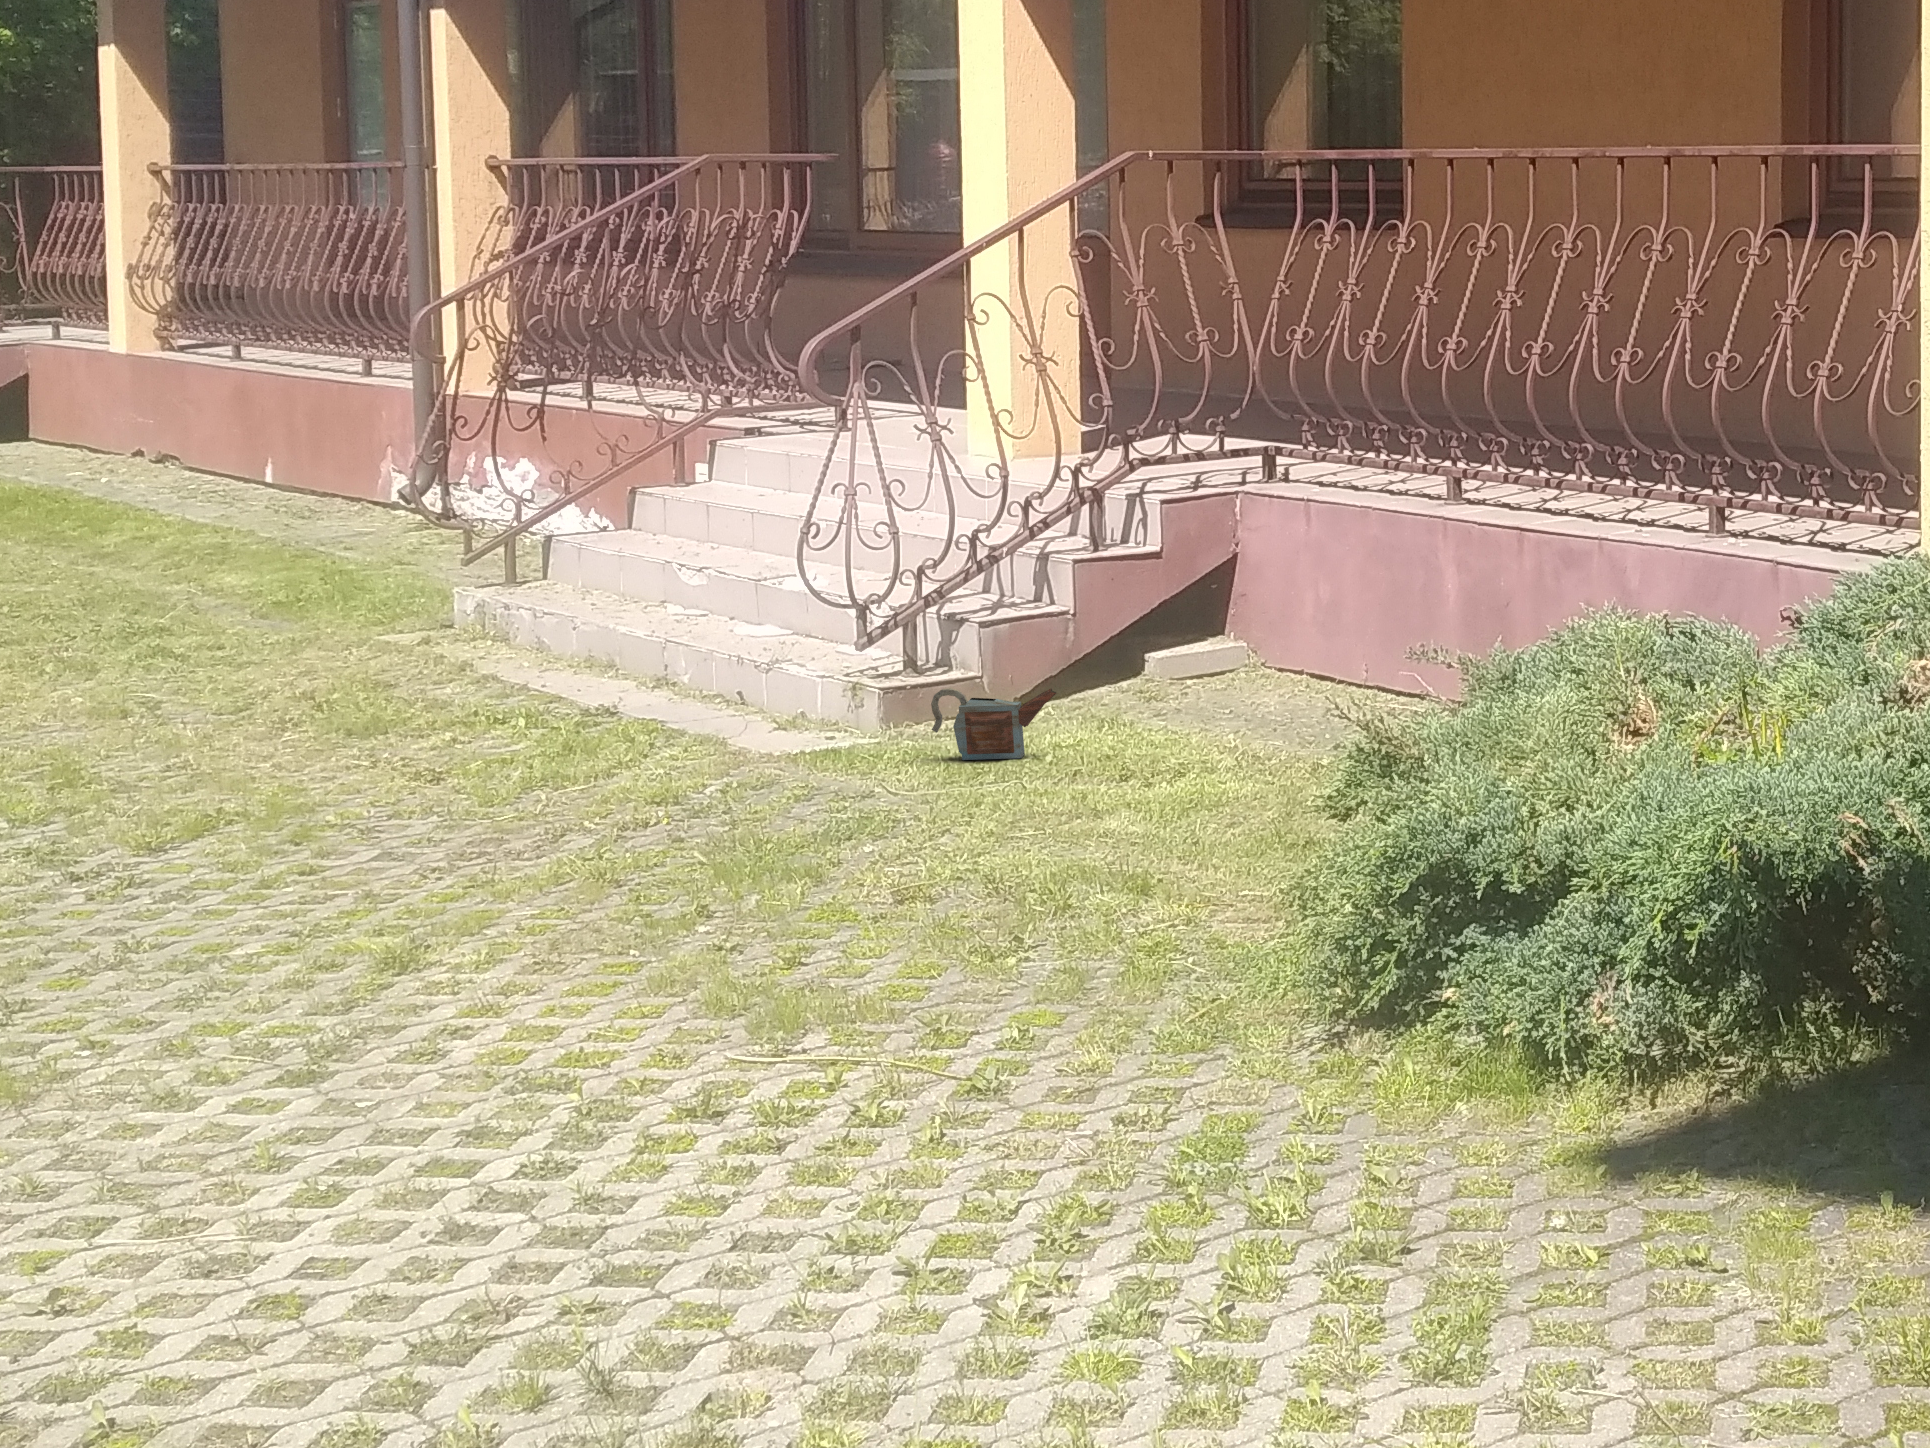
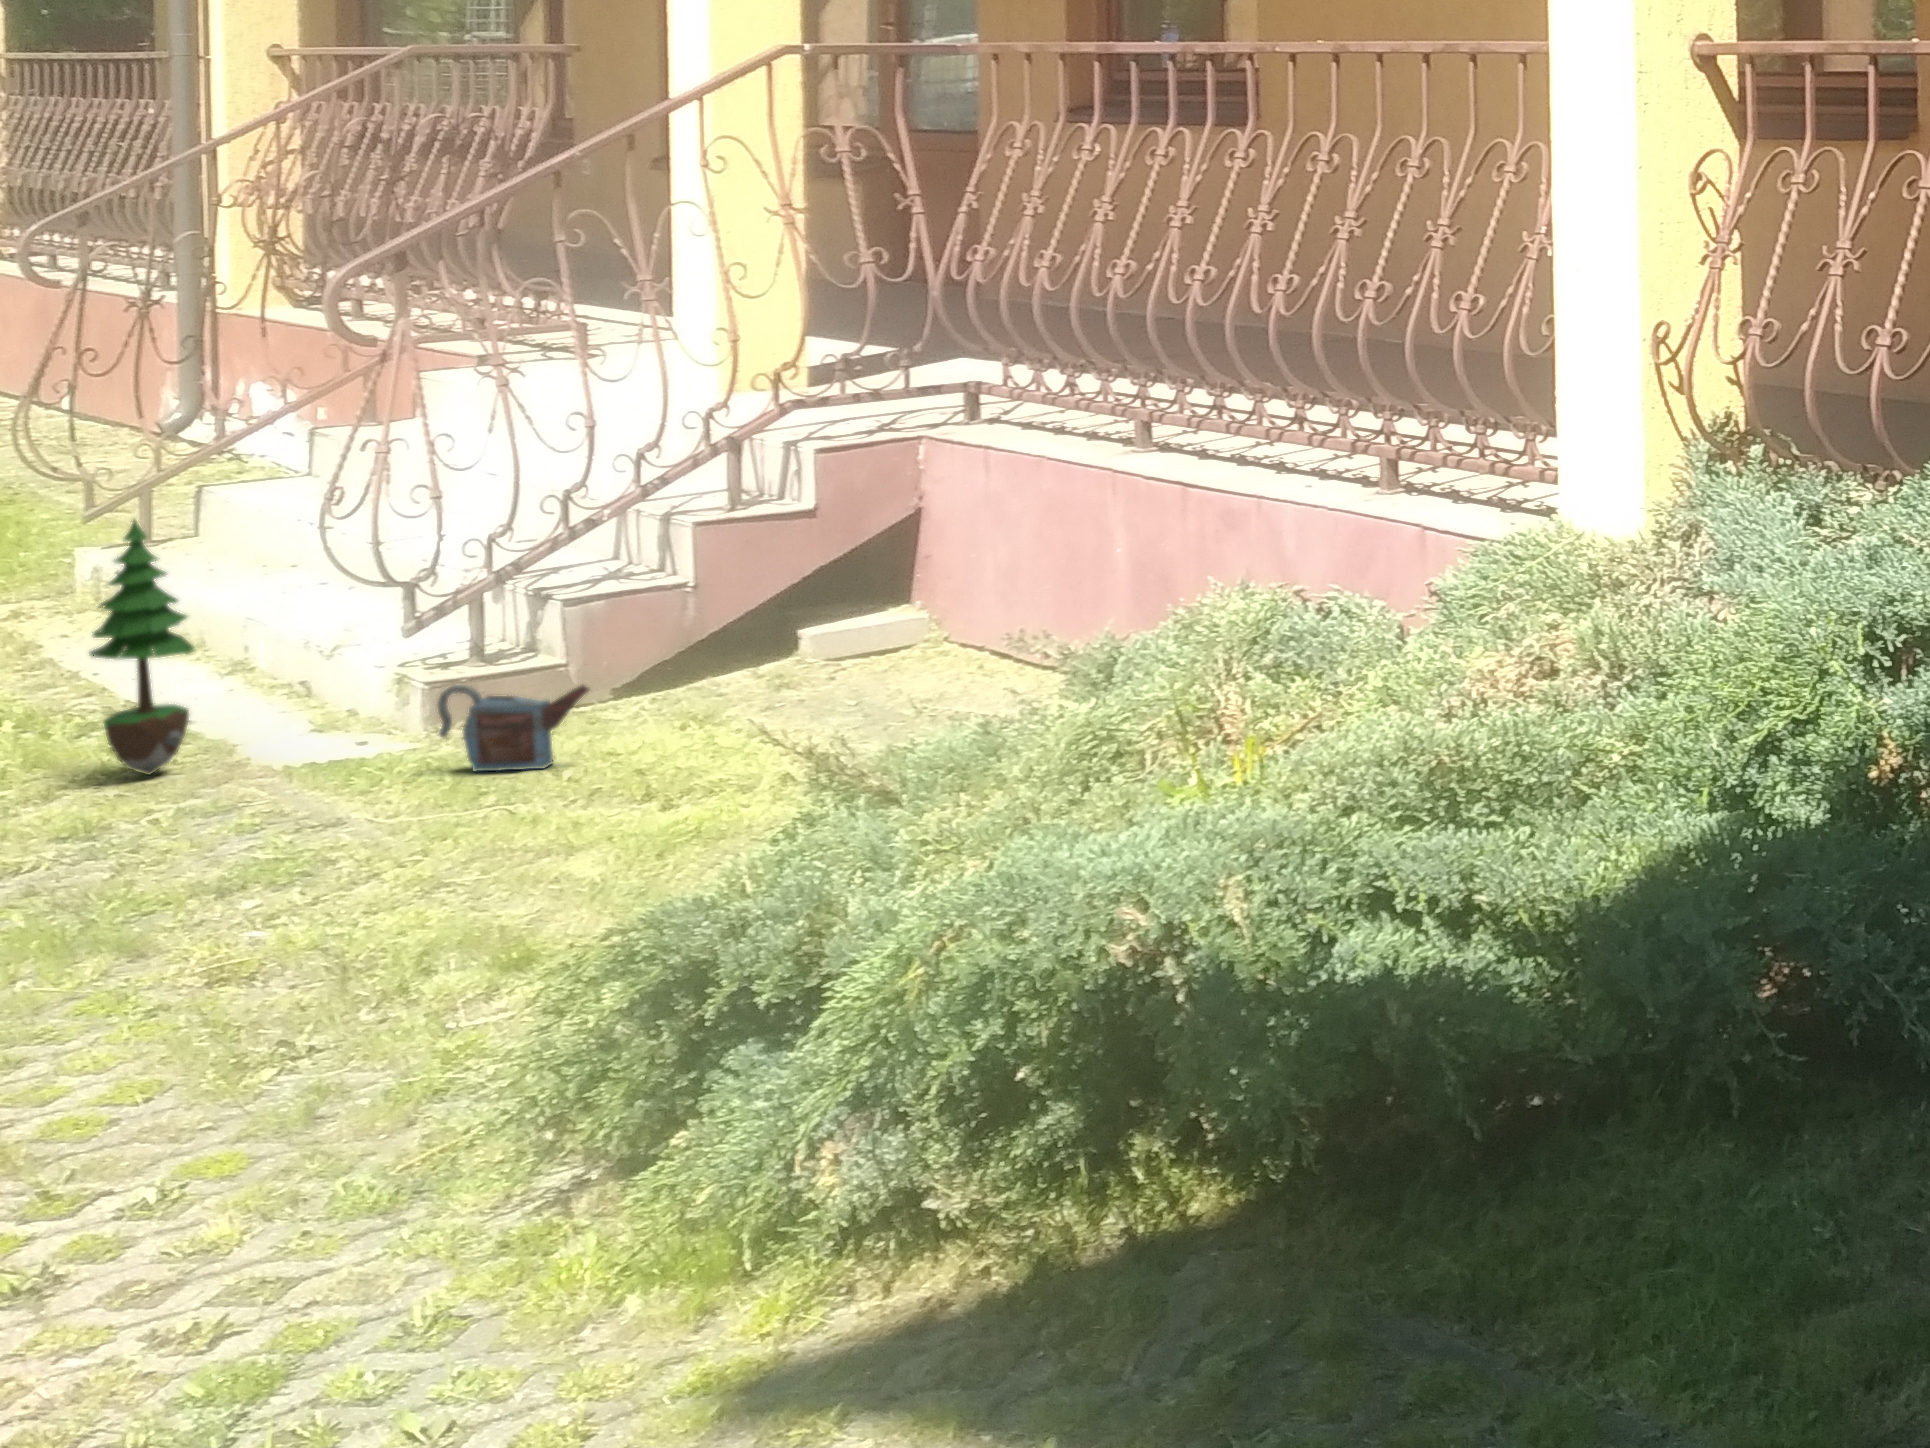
potted tree: none [640,548,721,762] -> present [90,520,194,775]

